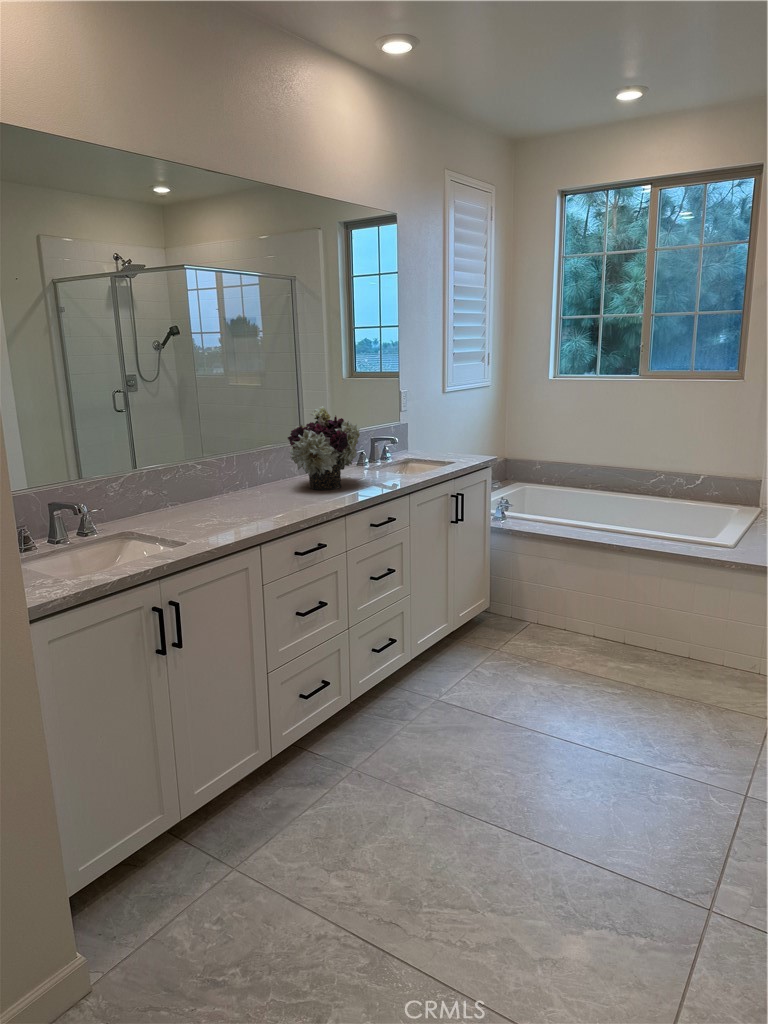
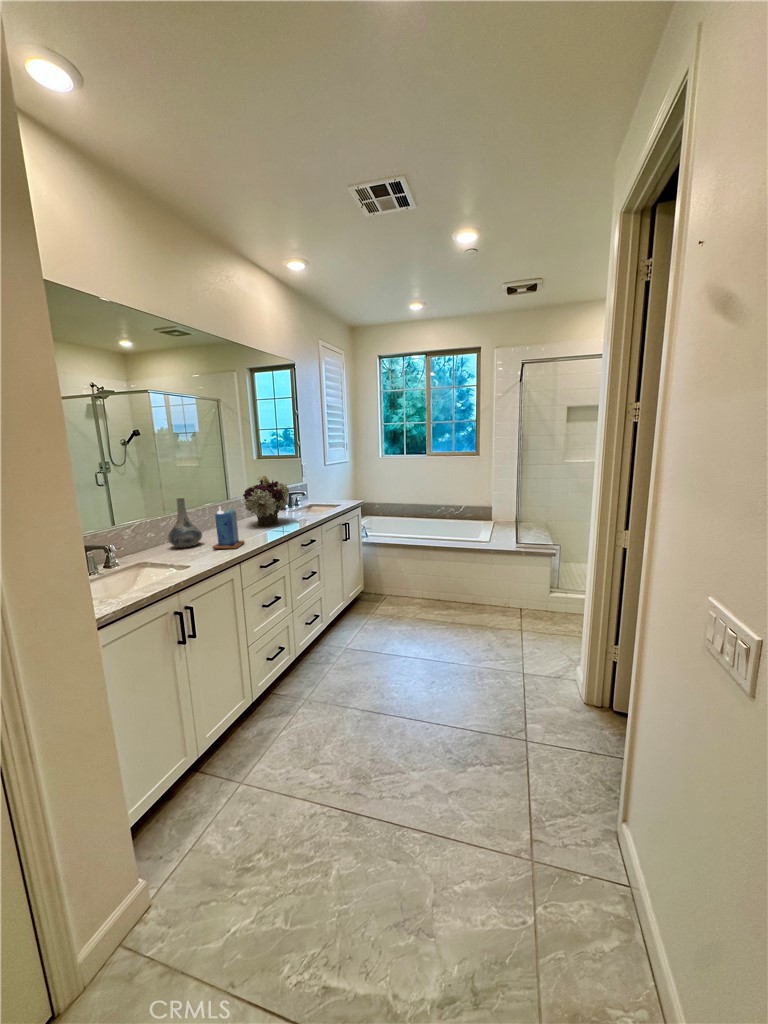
decorative vase: none [170,439,218,514] -> present [168,498,202,548]
candle: none [226,455,275,522] -> present [213,507,245,549]

